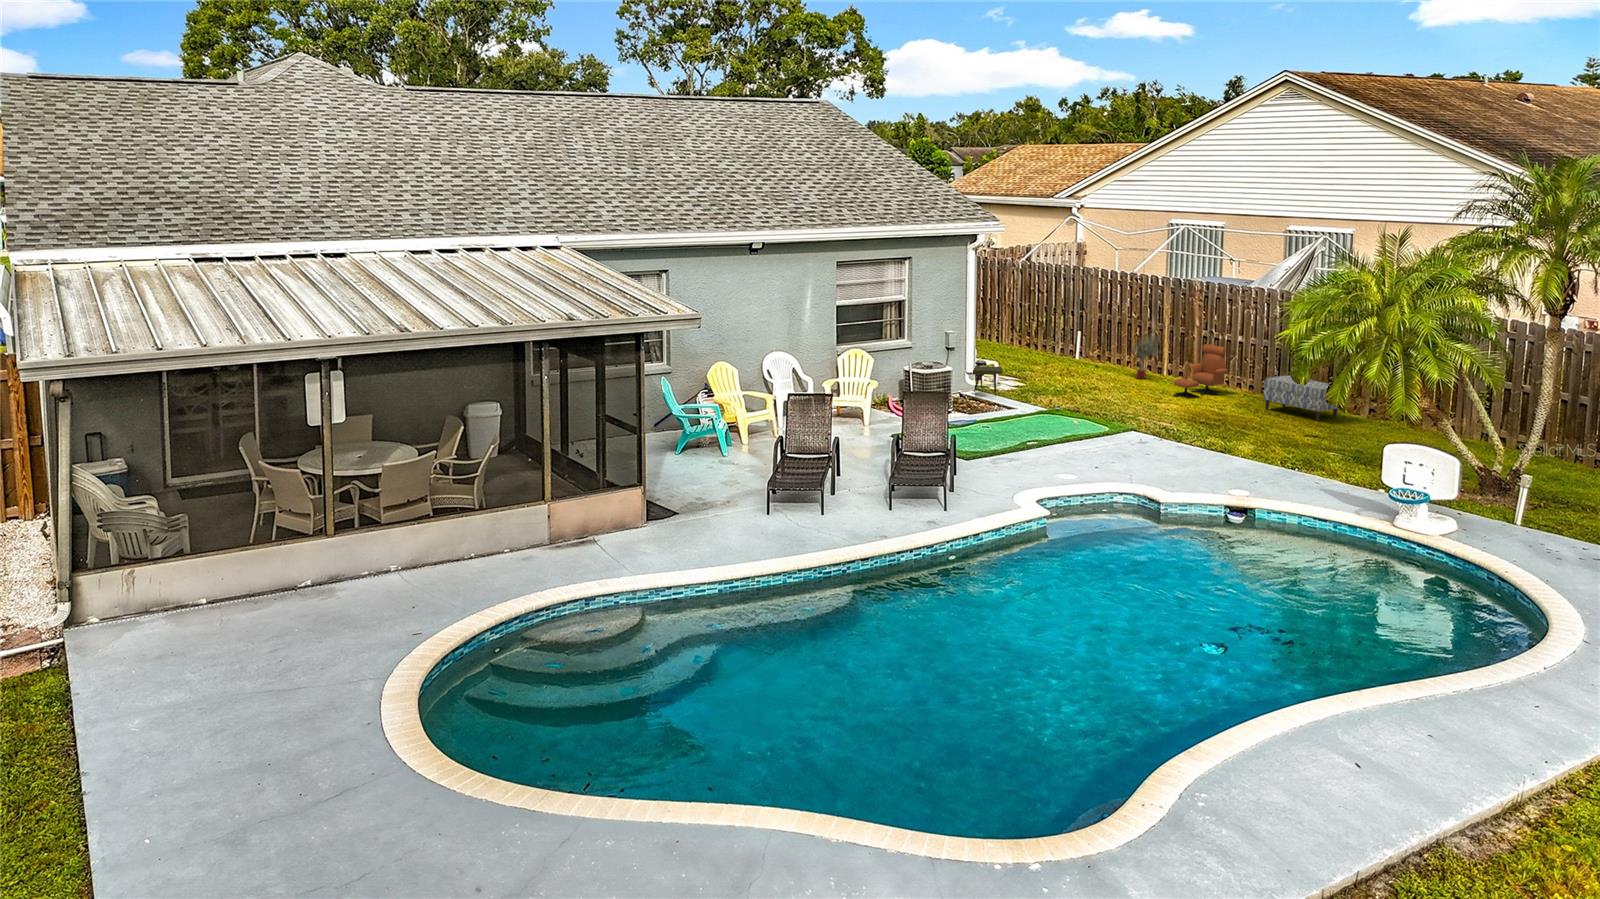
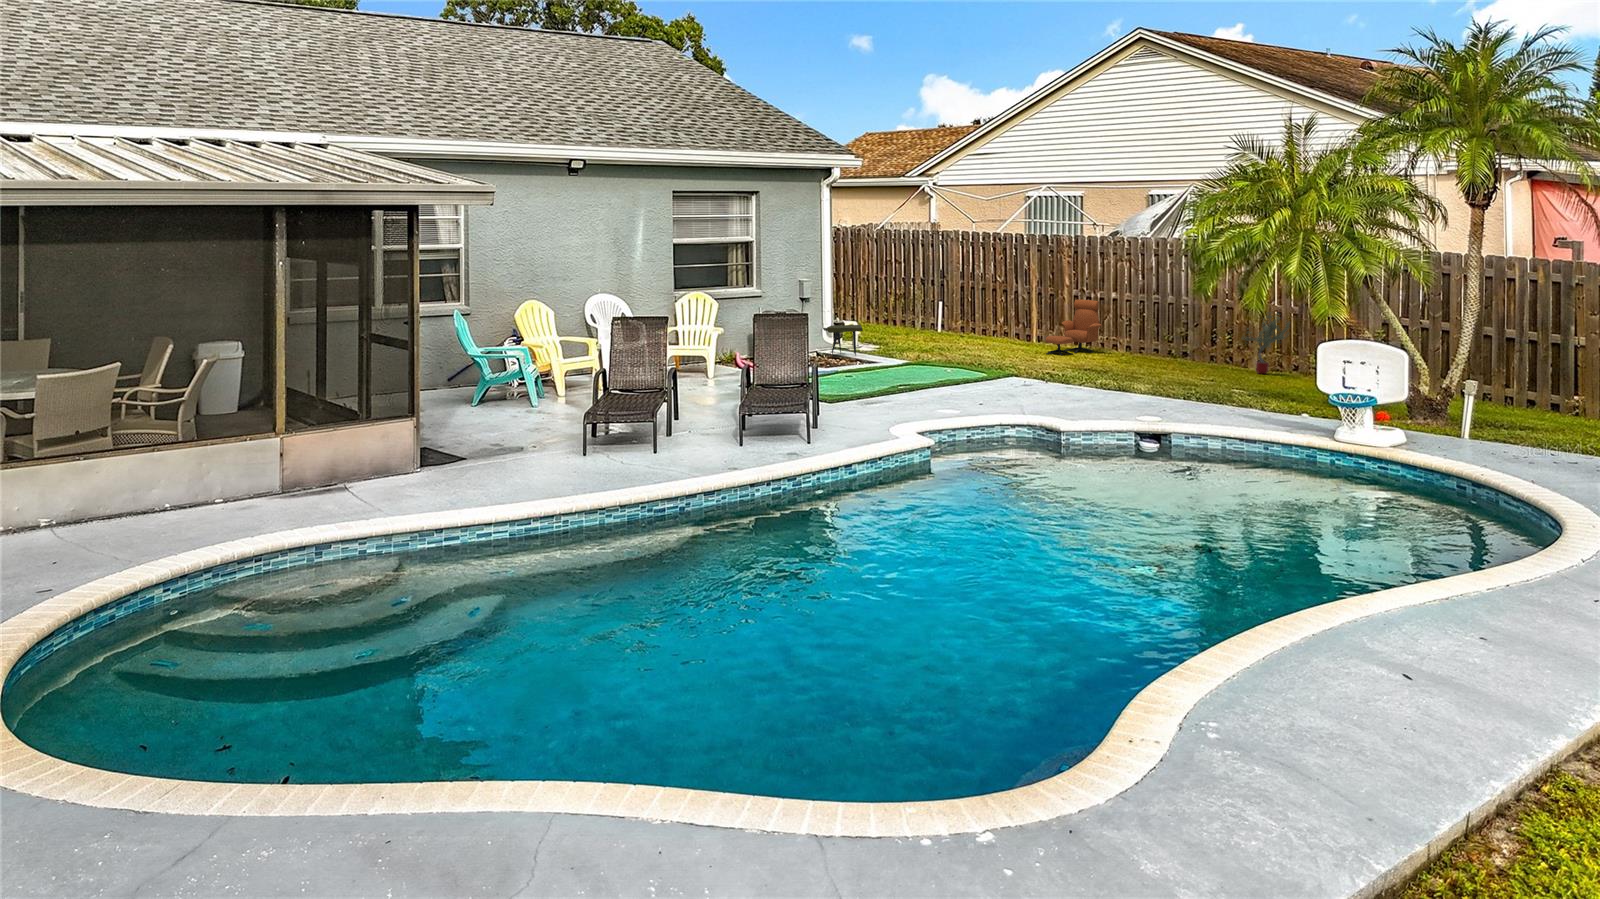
potted tree: present [1131,333,1157,379] -> present [1243,312,1290,374]
bench: present [1263,375,1338,421] -> none [1144,325,1228,369]

